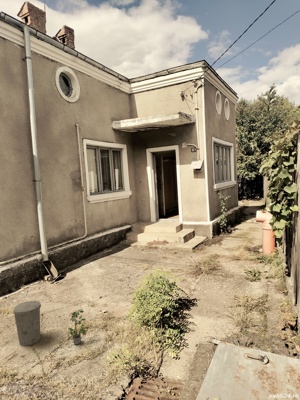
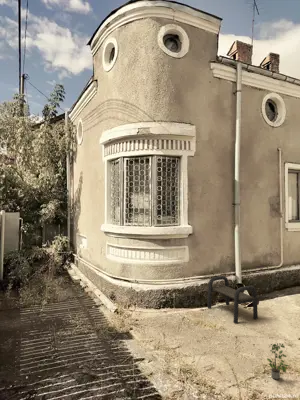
bench: none [10,257,65,302] -> present [208,276,258,323]
trash can: present [13,301,41,346] -> none [216,318,240,361]

